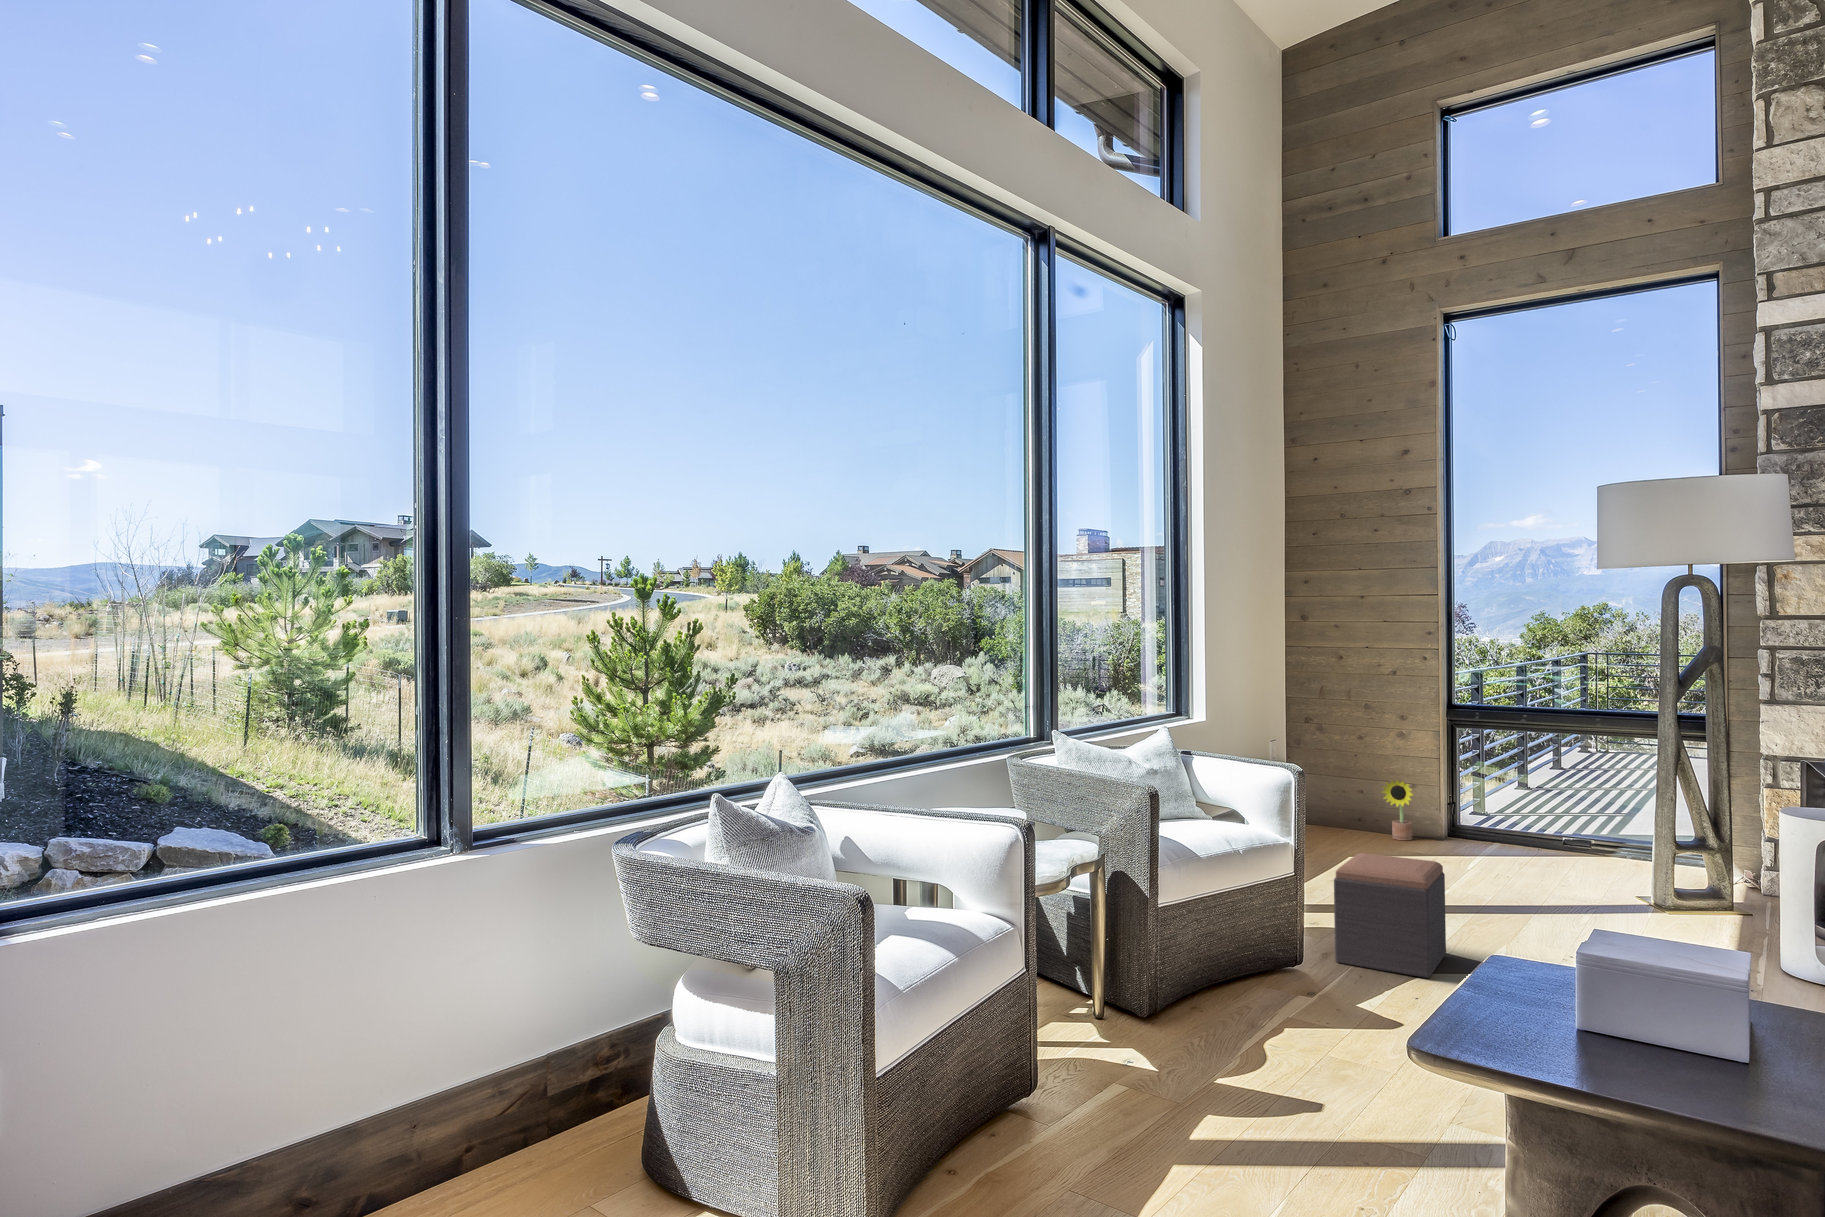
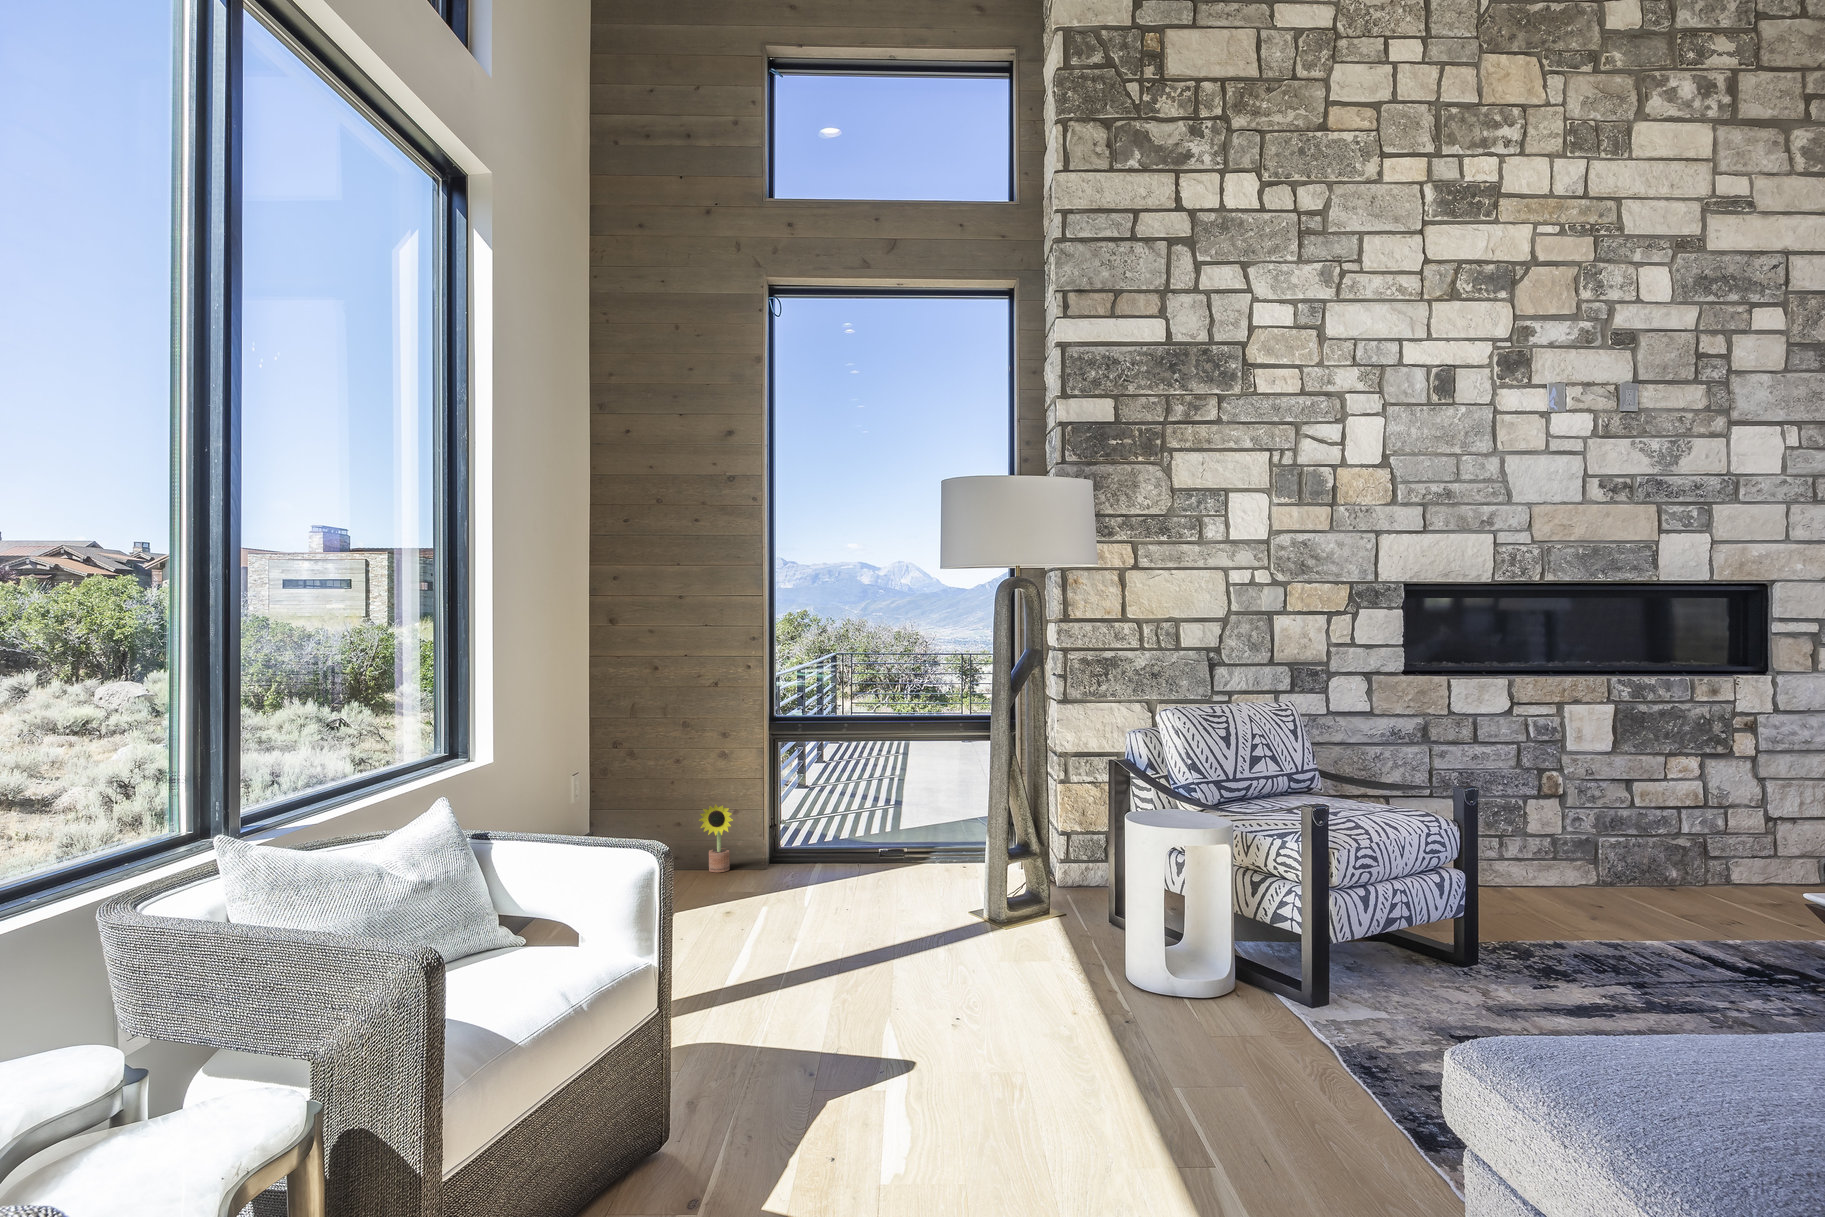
footstool: present [1334,853,1446,978] -> none [703,937,829,1114]

